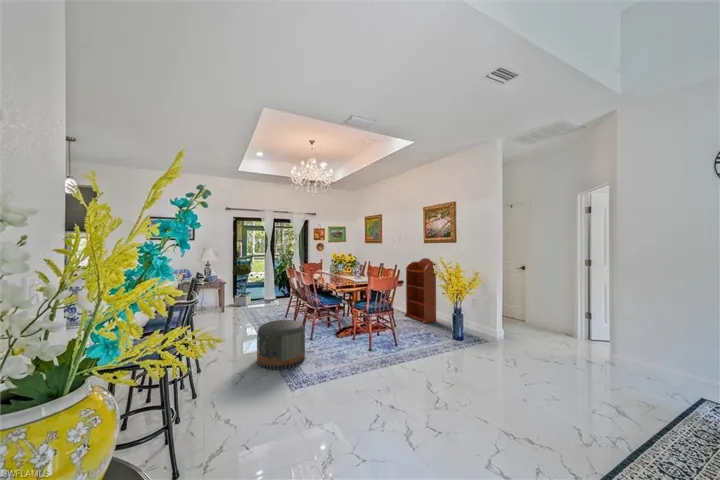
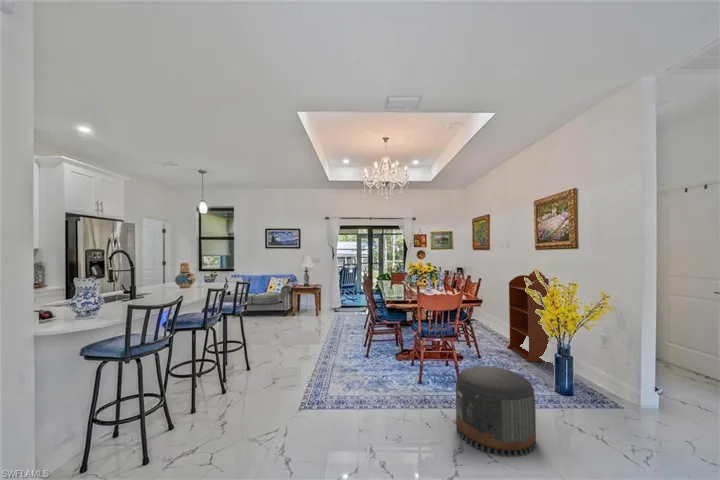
potted tree: present [233,264,251,306] -> none [326,271,345,314]
pouf: present [257,319,305,370] -> present [456,366,536,457]

